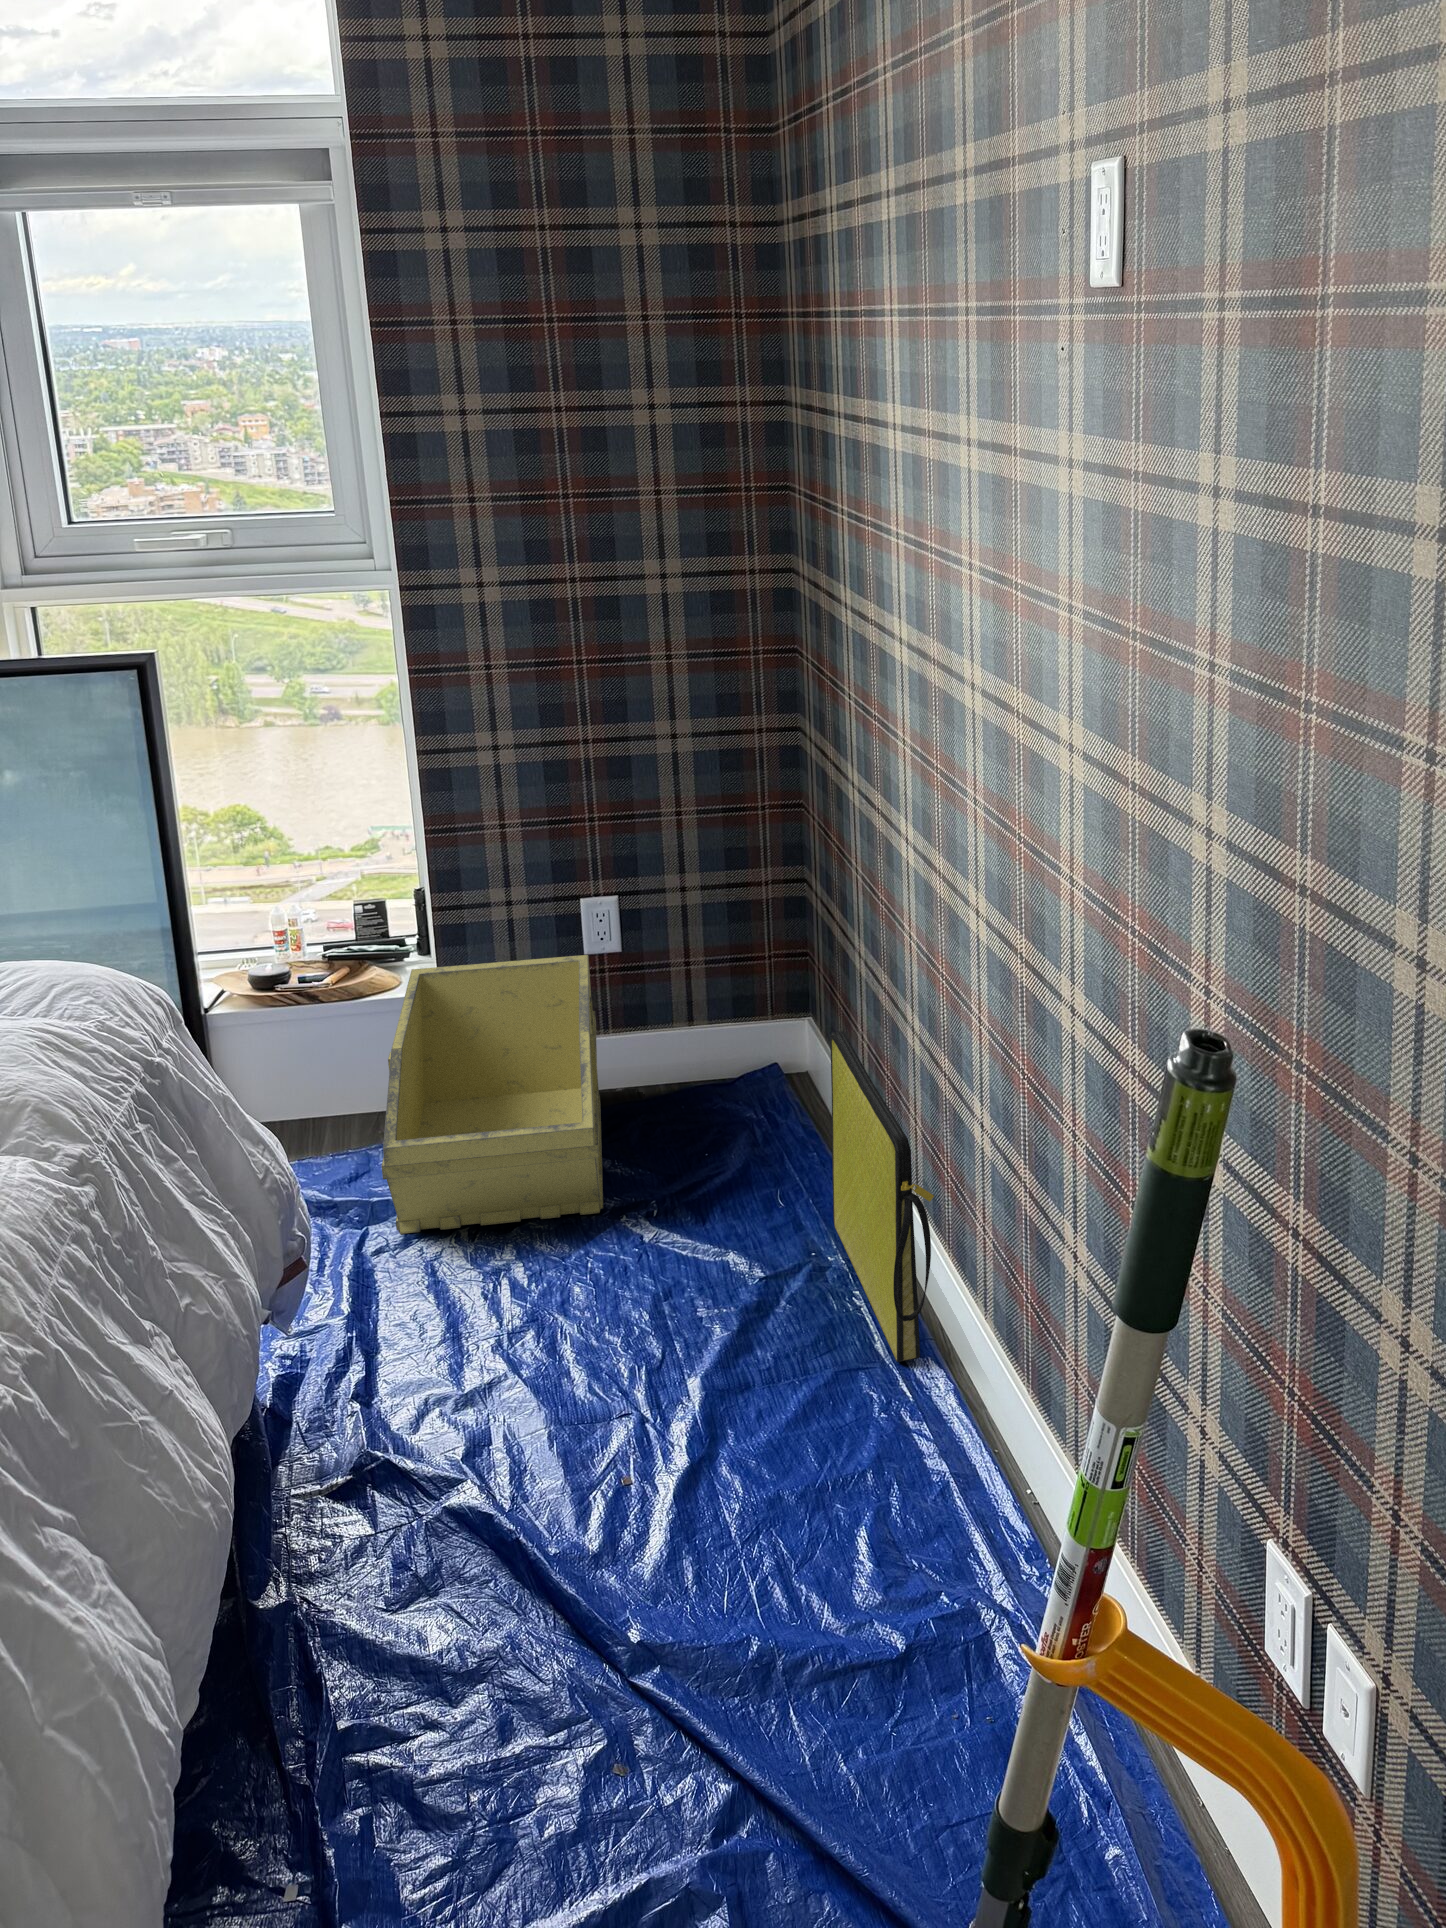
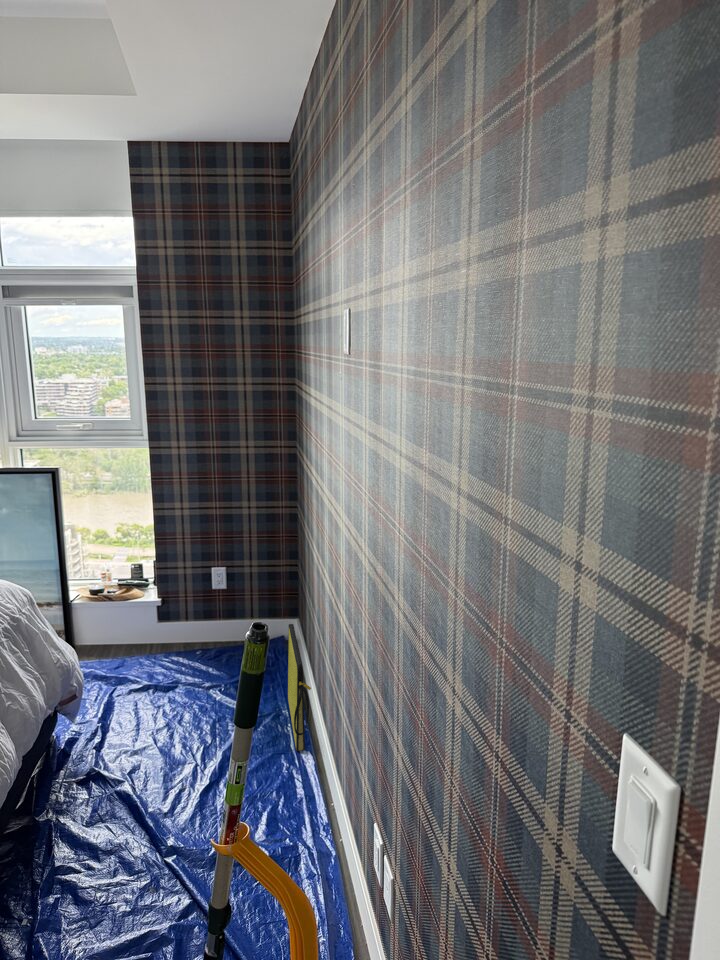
storage bin: present [381,955,603,1234] -> none [120,590,215,690]

